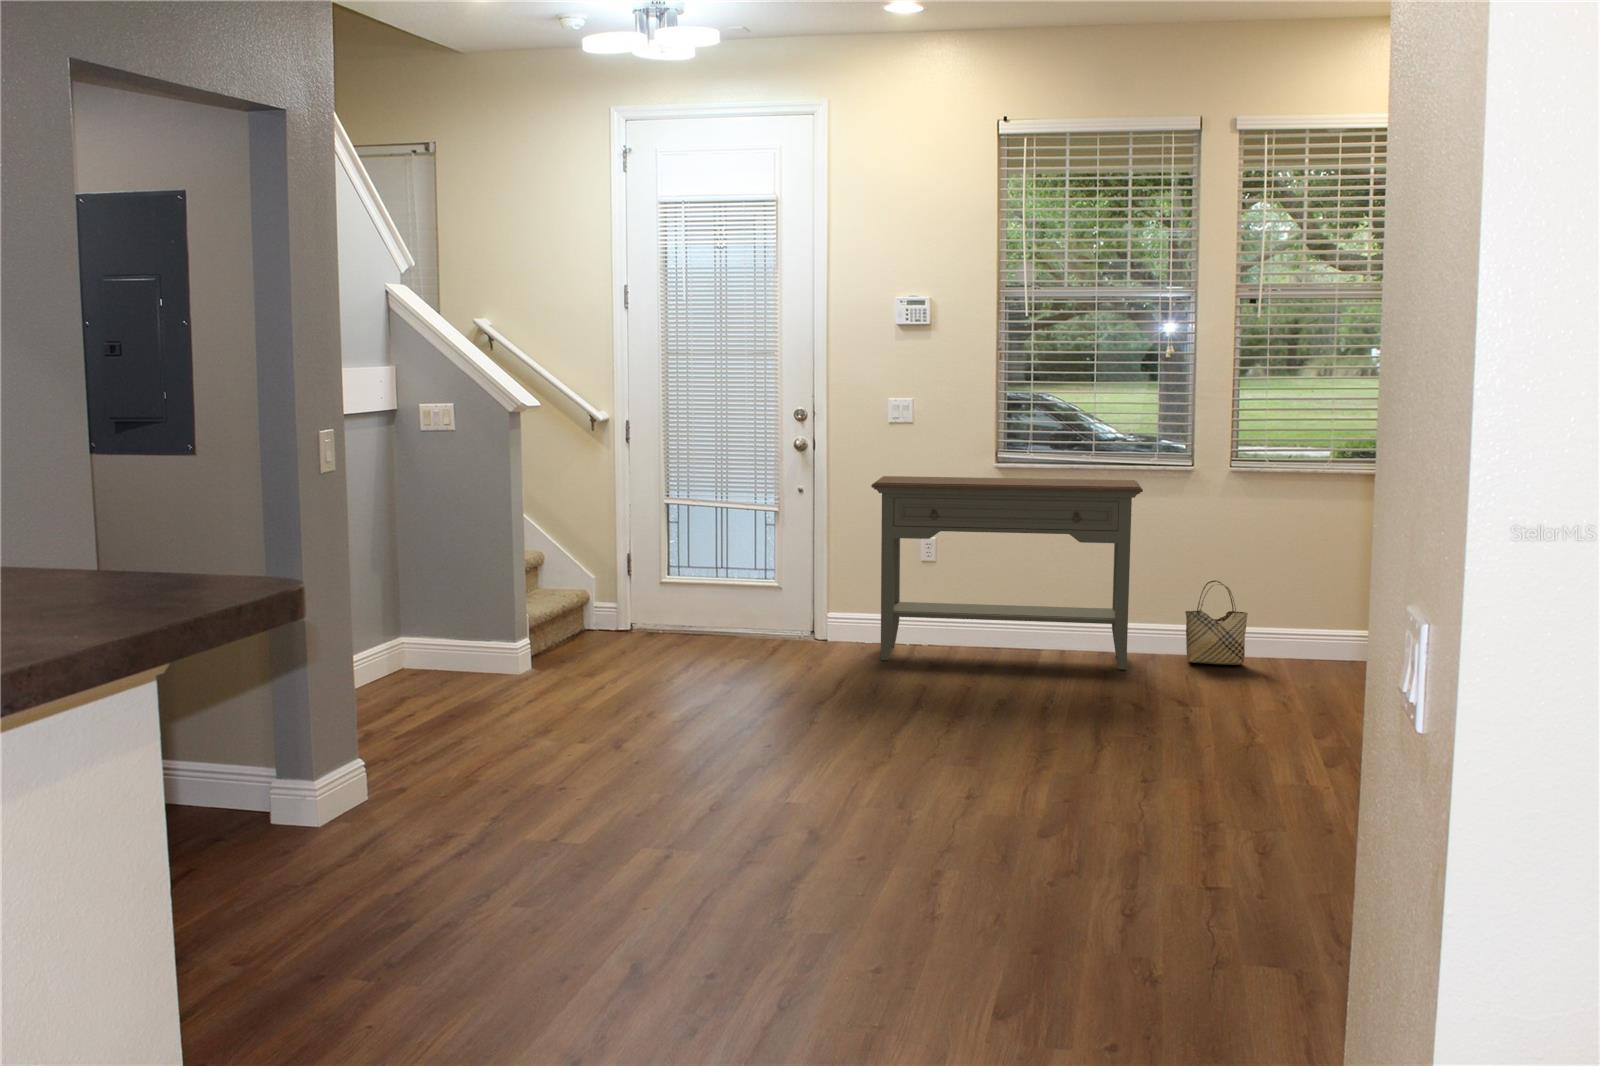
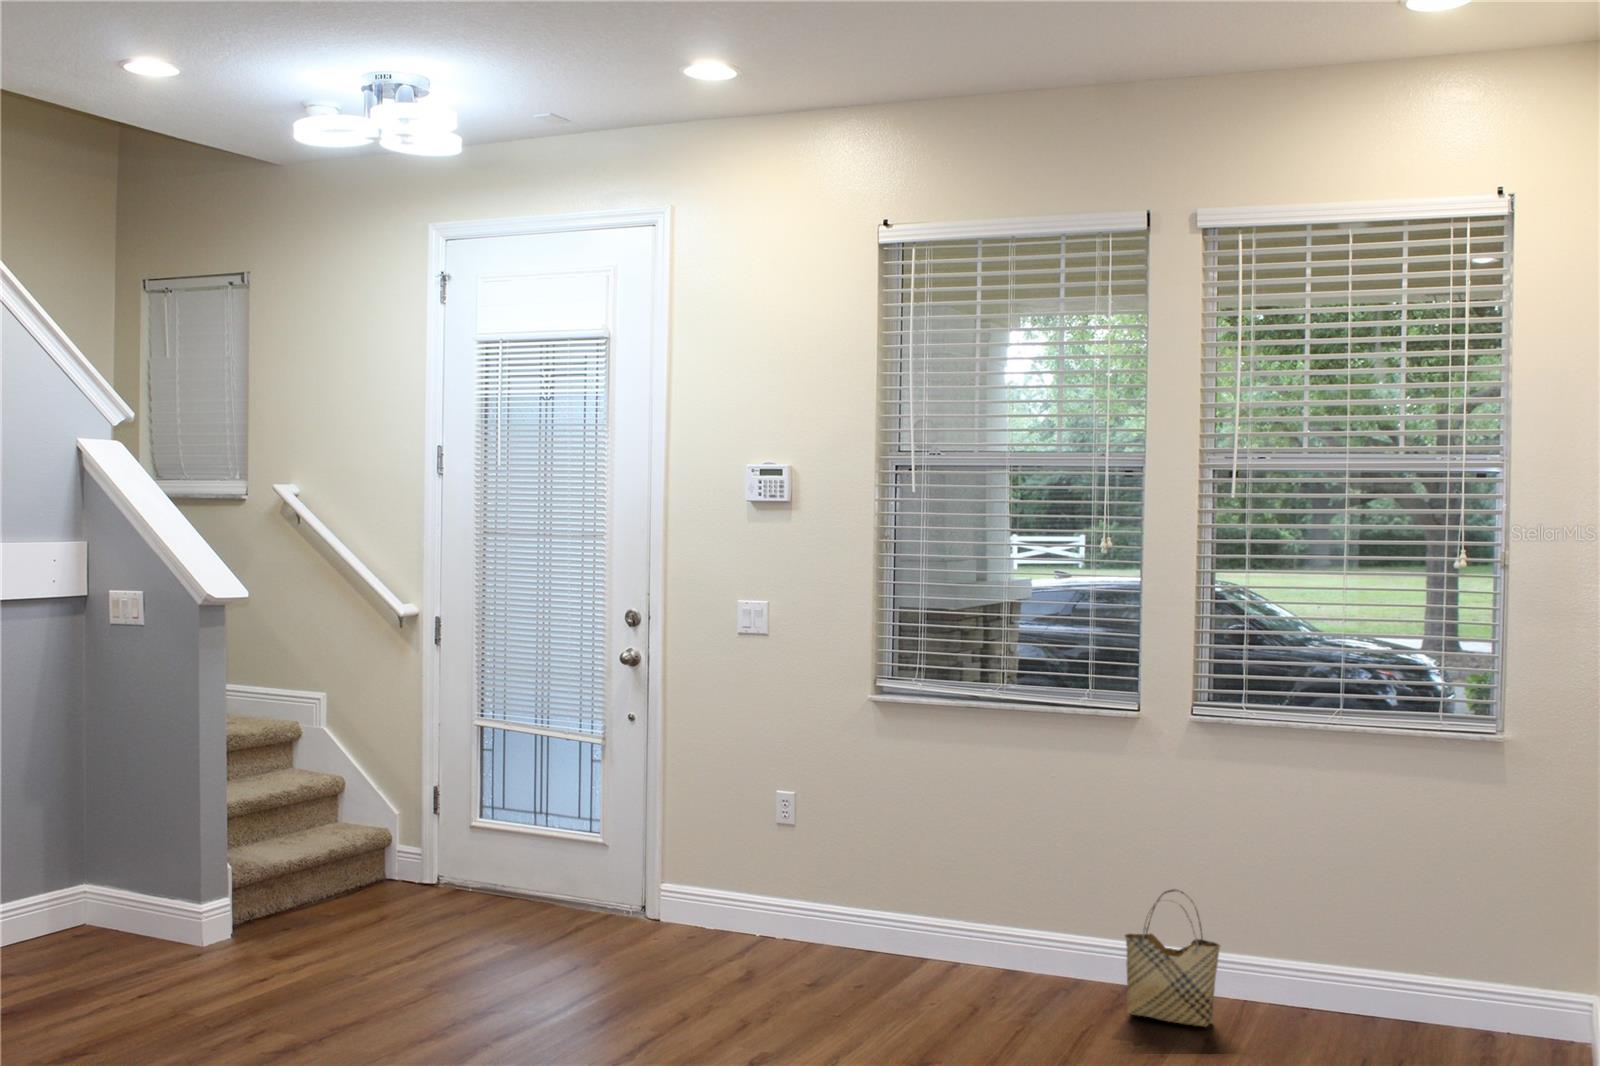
console table: present [871,476,1143,670] -> none [677,704,1064,1020]

